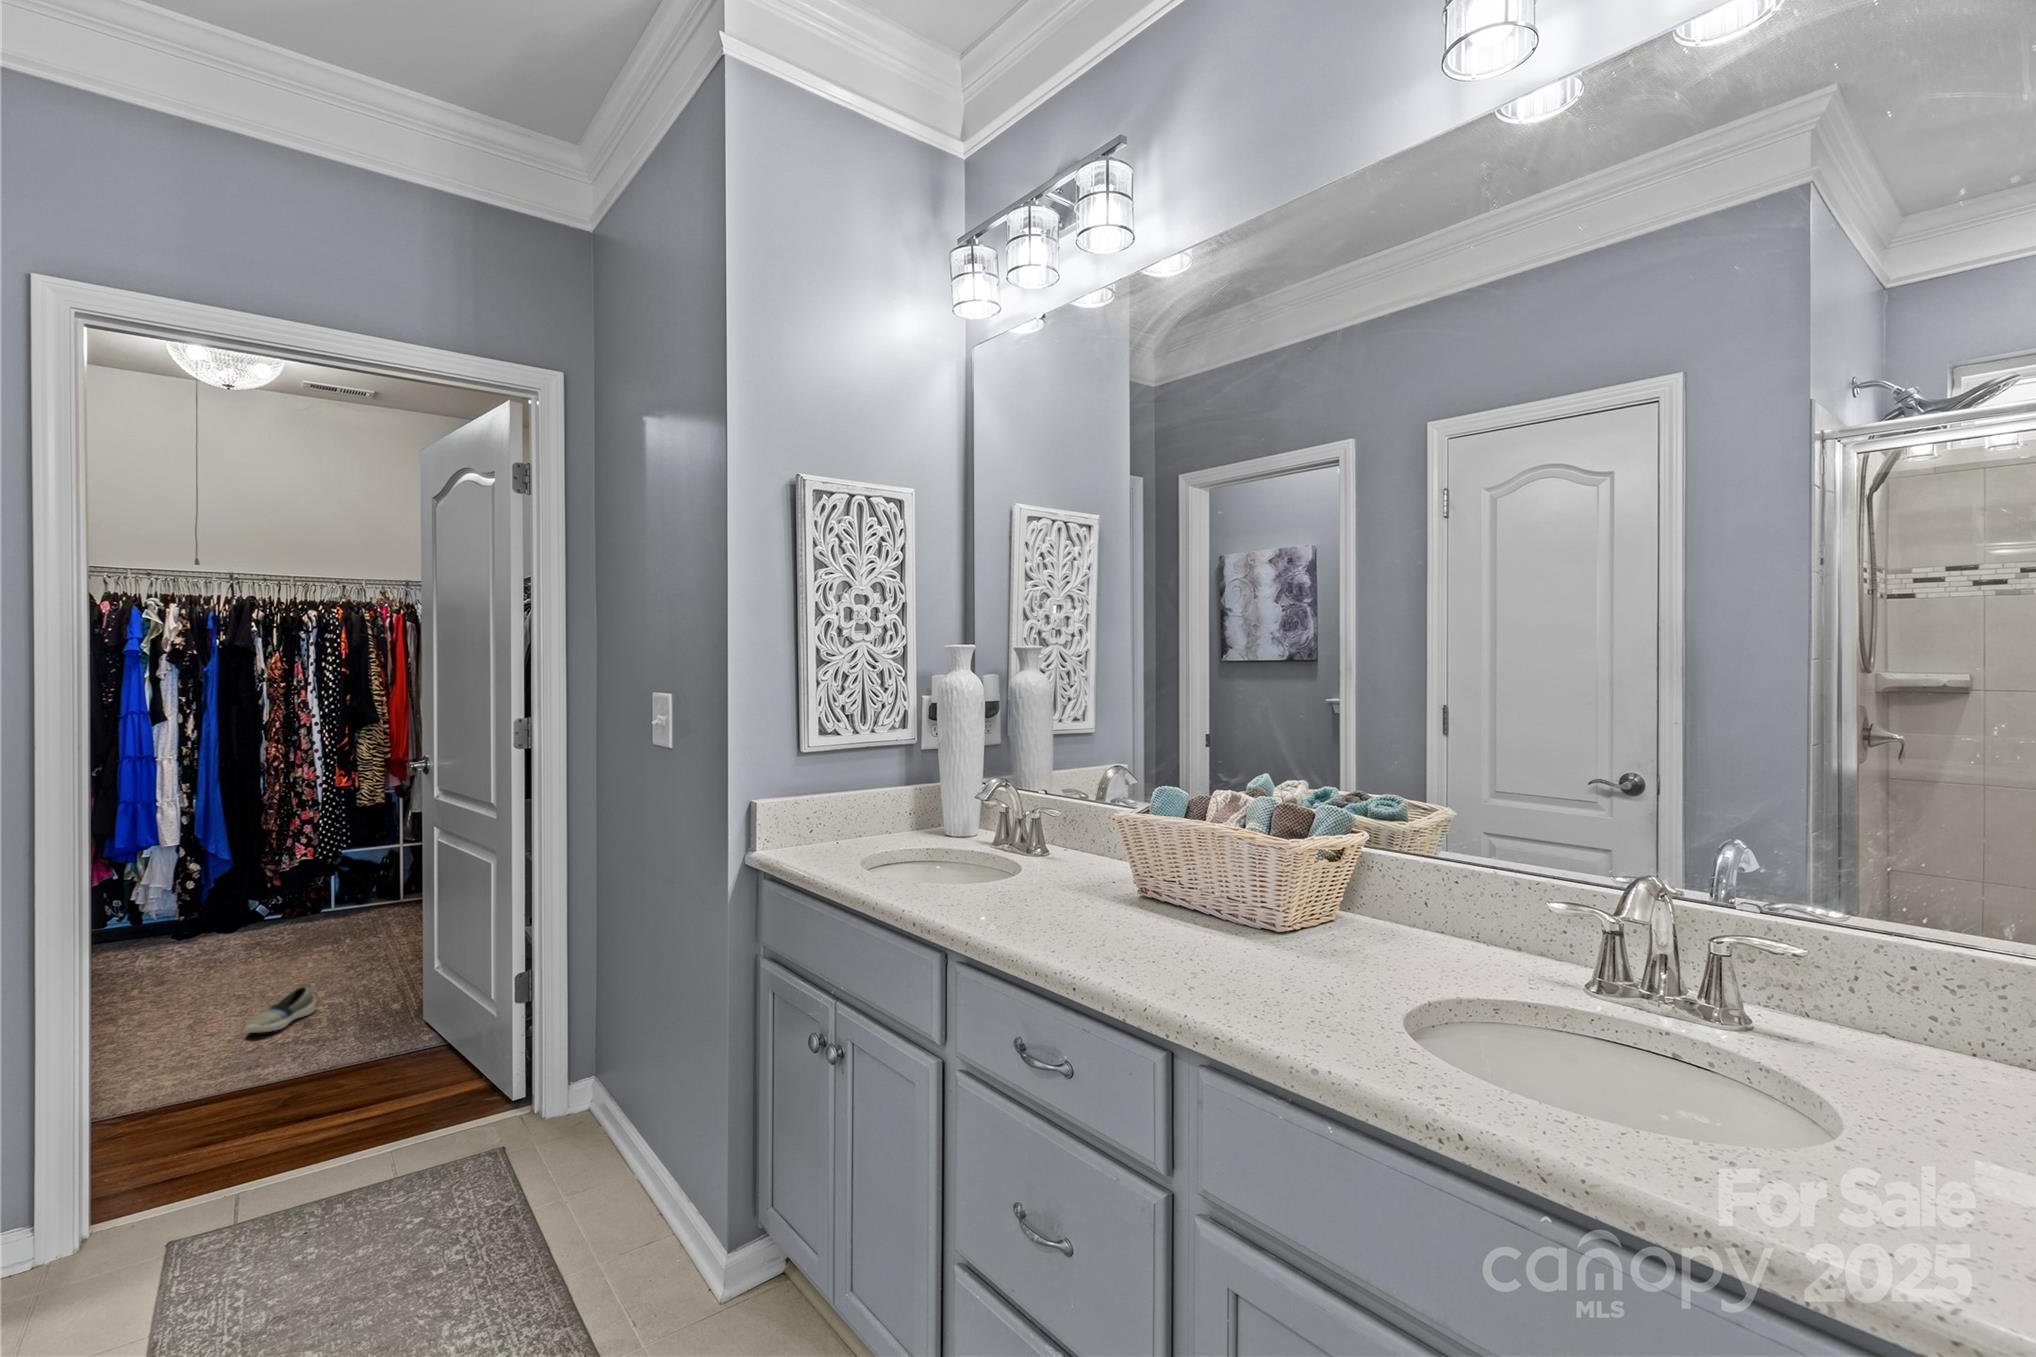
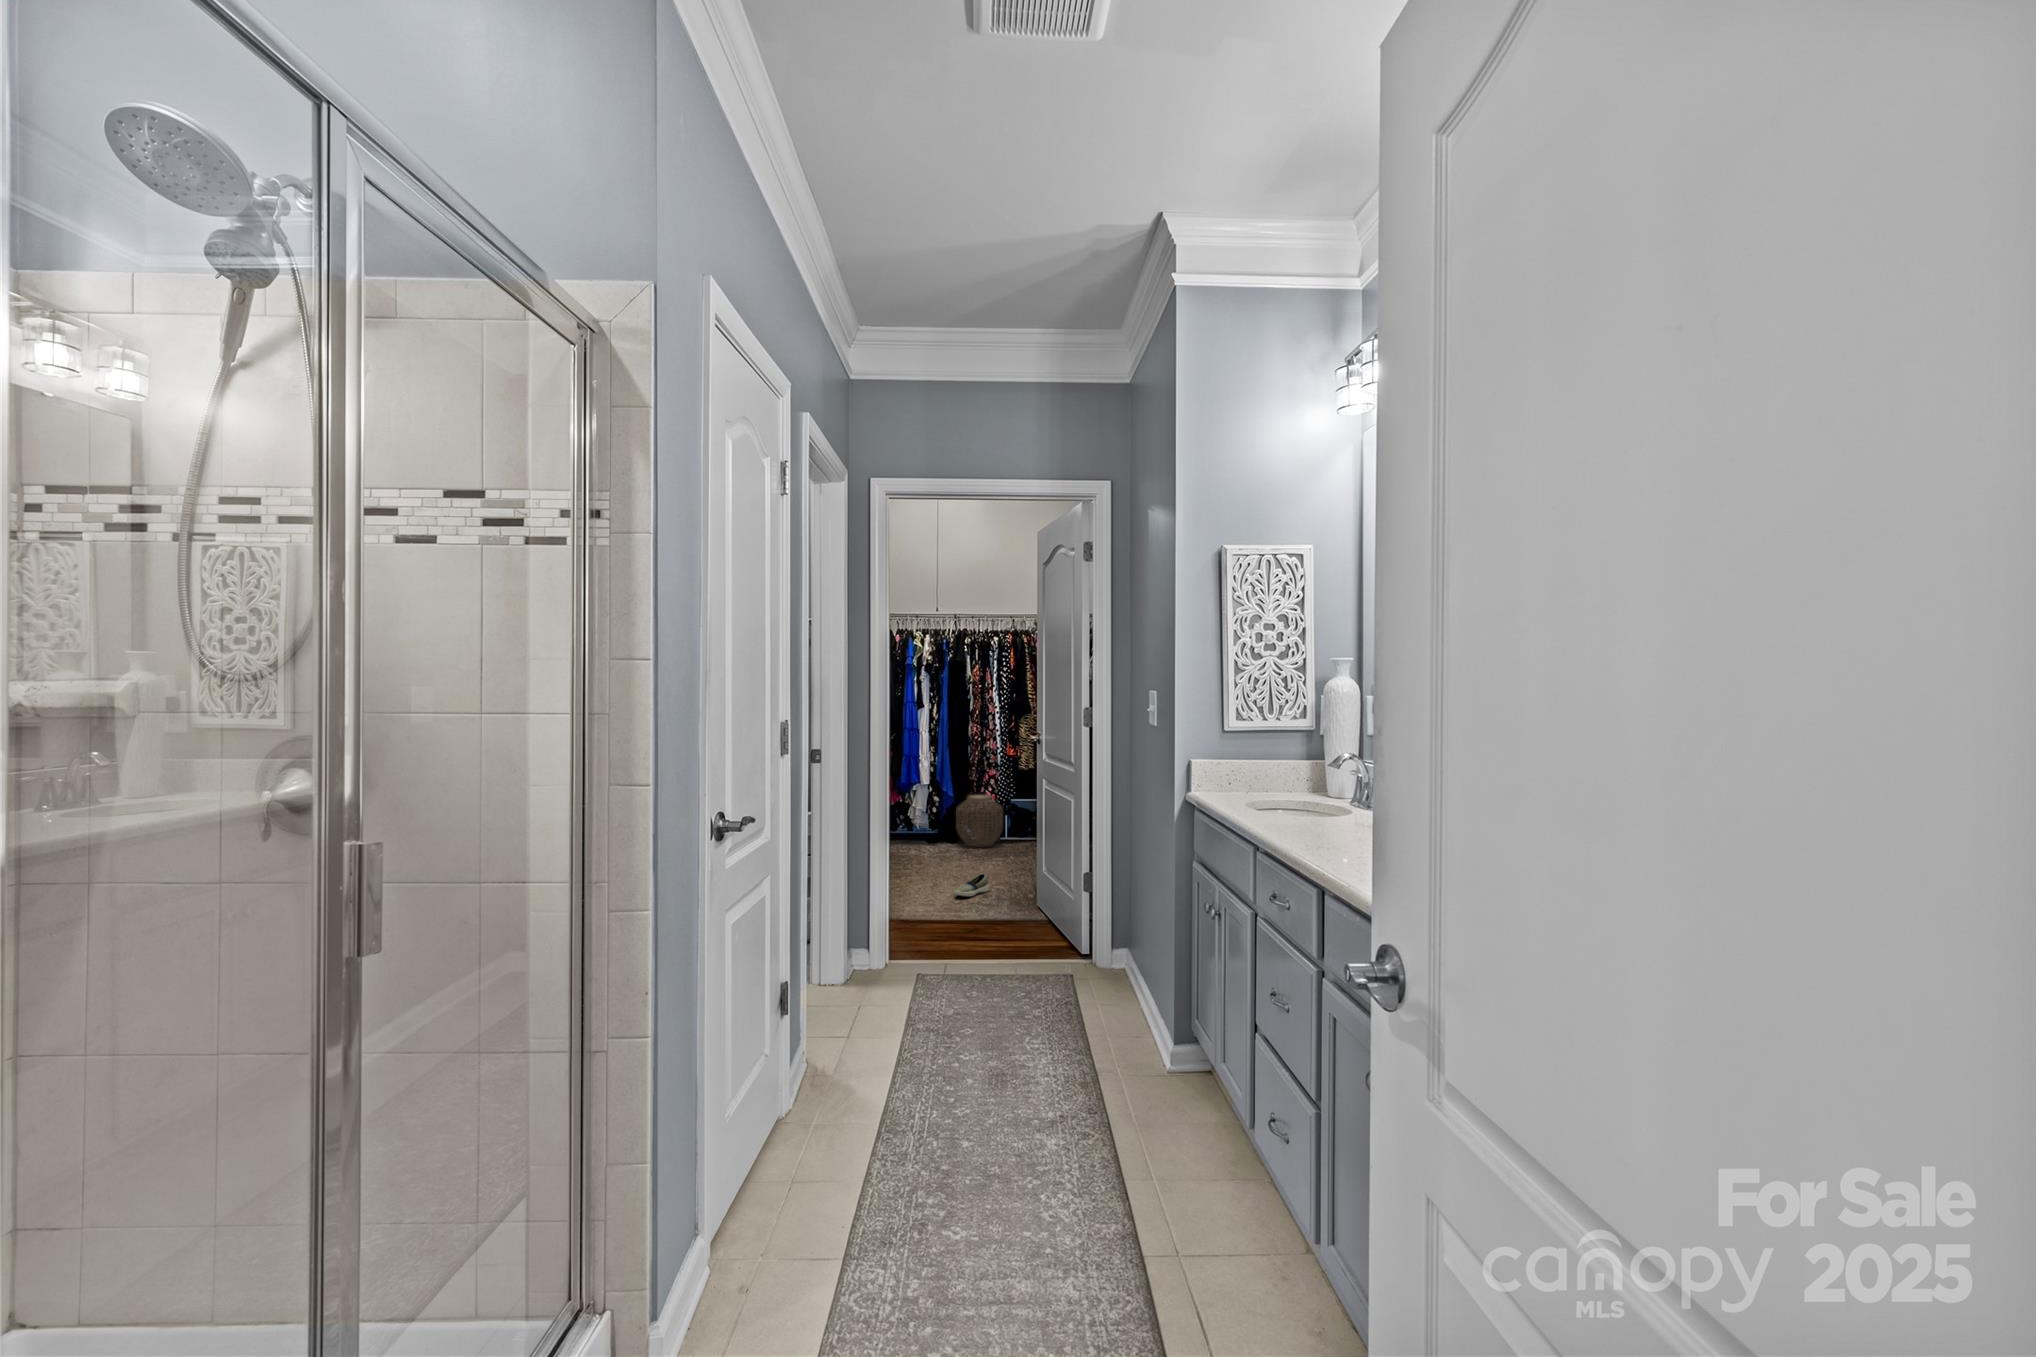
woven basket: none [237,851,328,934] -> present [956,795,1003,847]

